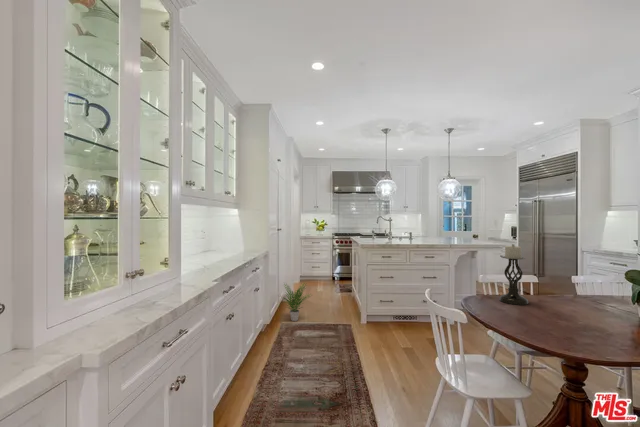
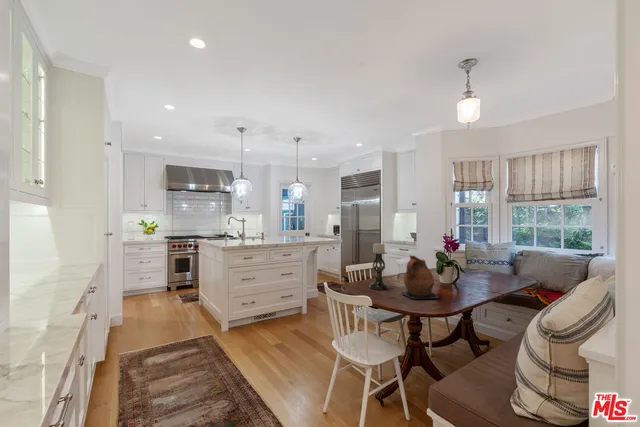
ceramic pitcher: none [537,263,598,328] -> present [403,256,439,299]
potted plant: present [284,284,309,321] -> none [112,297,163,347]

